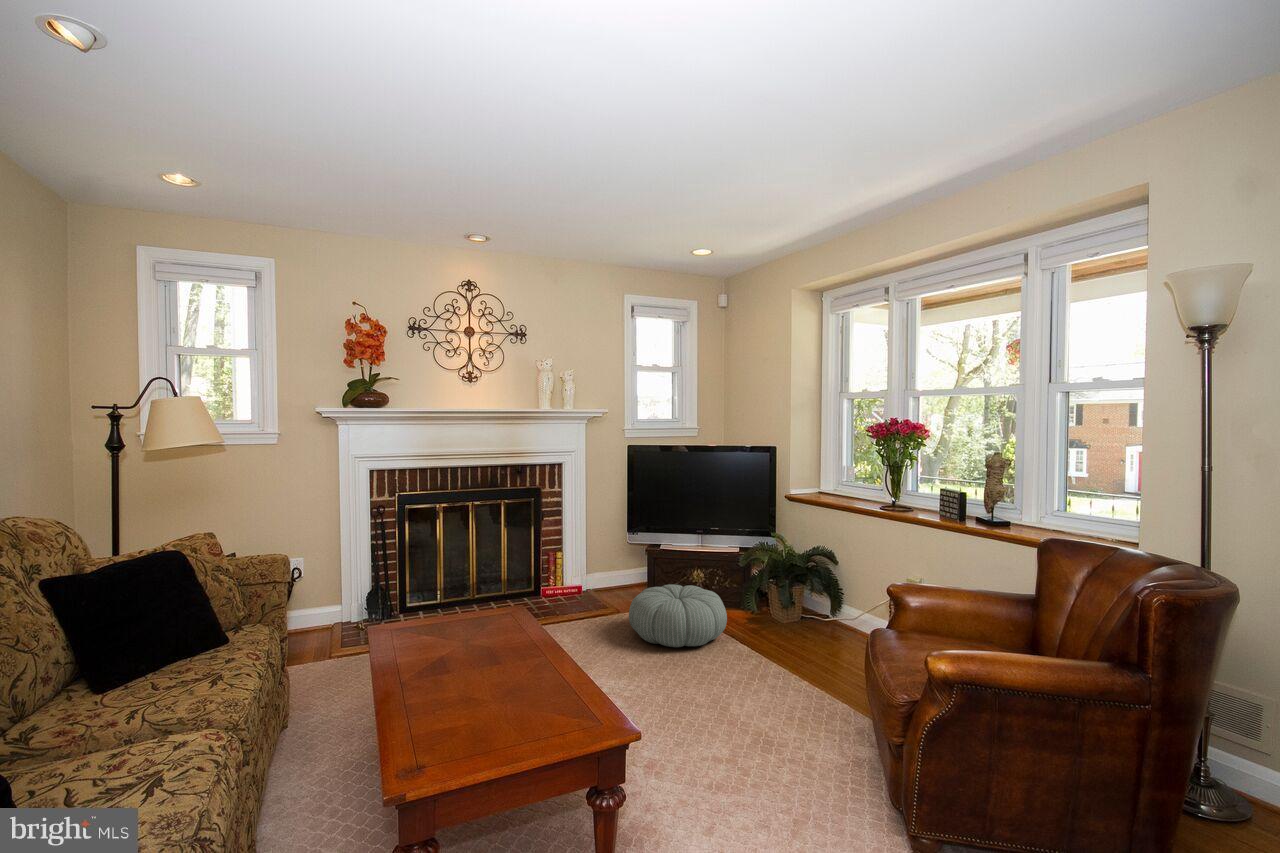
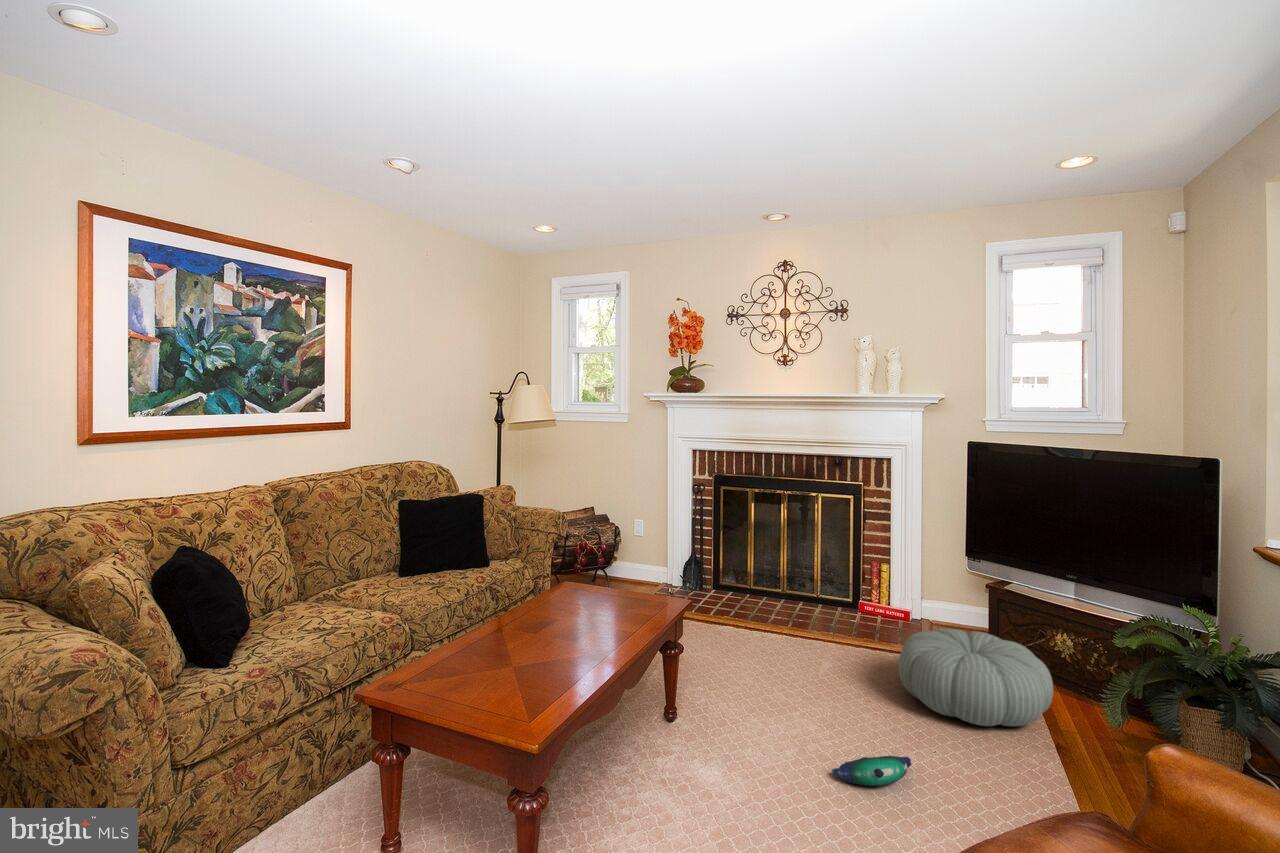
plush toy: none [670,677,710,708] -> present [832,756,912,786]

